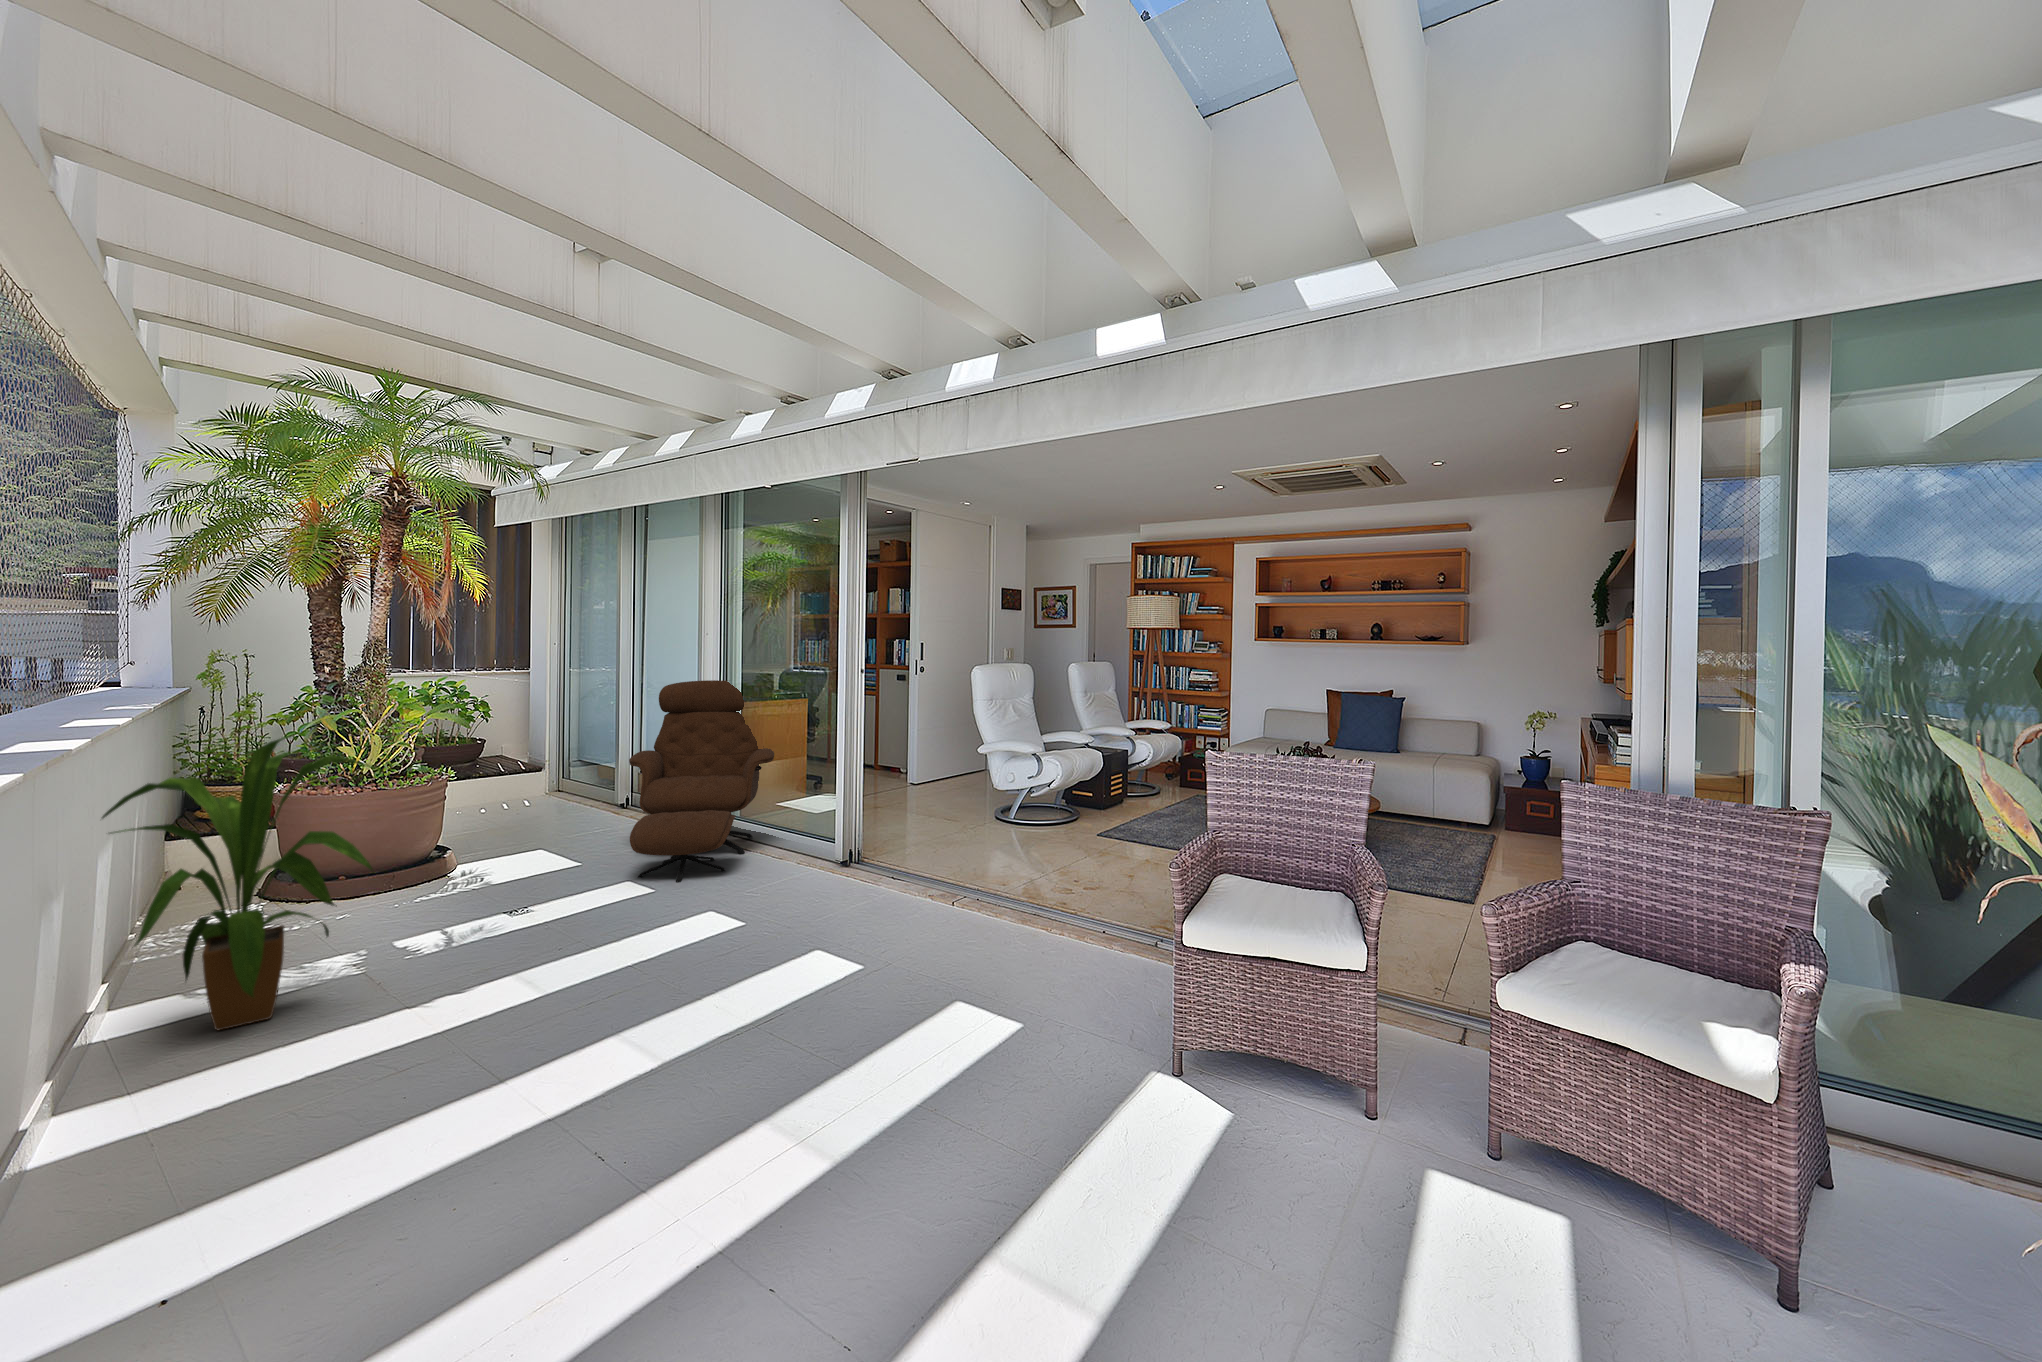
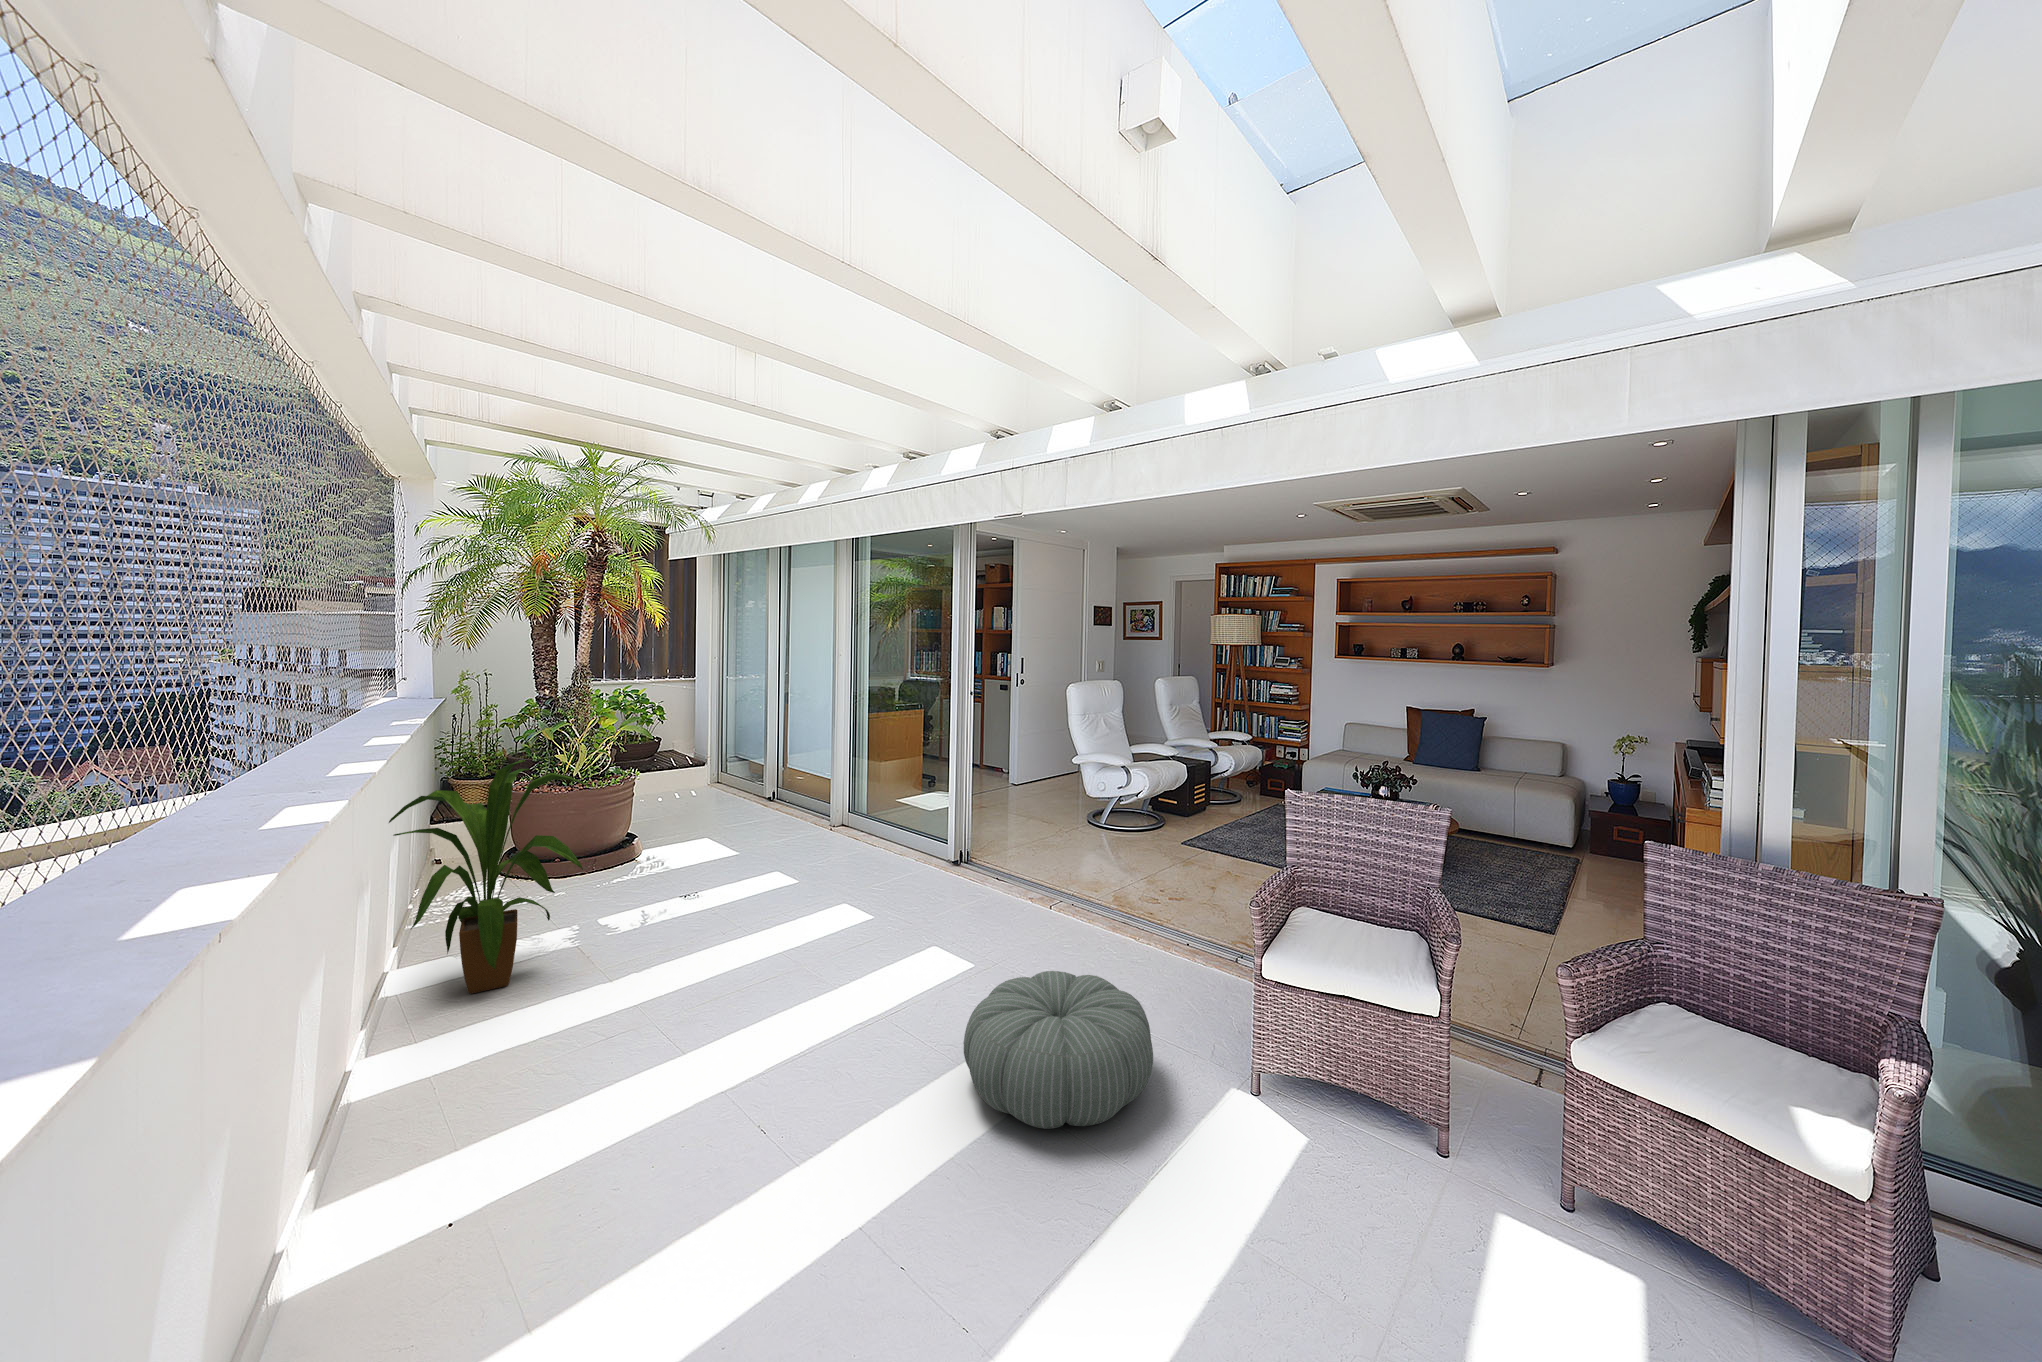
lounge chair: present [629,680,774,883] -> none [779,697,897,875]
pouf: none [853,958,1068,1123] -> present [964,971,1153,1129]

